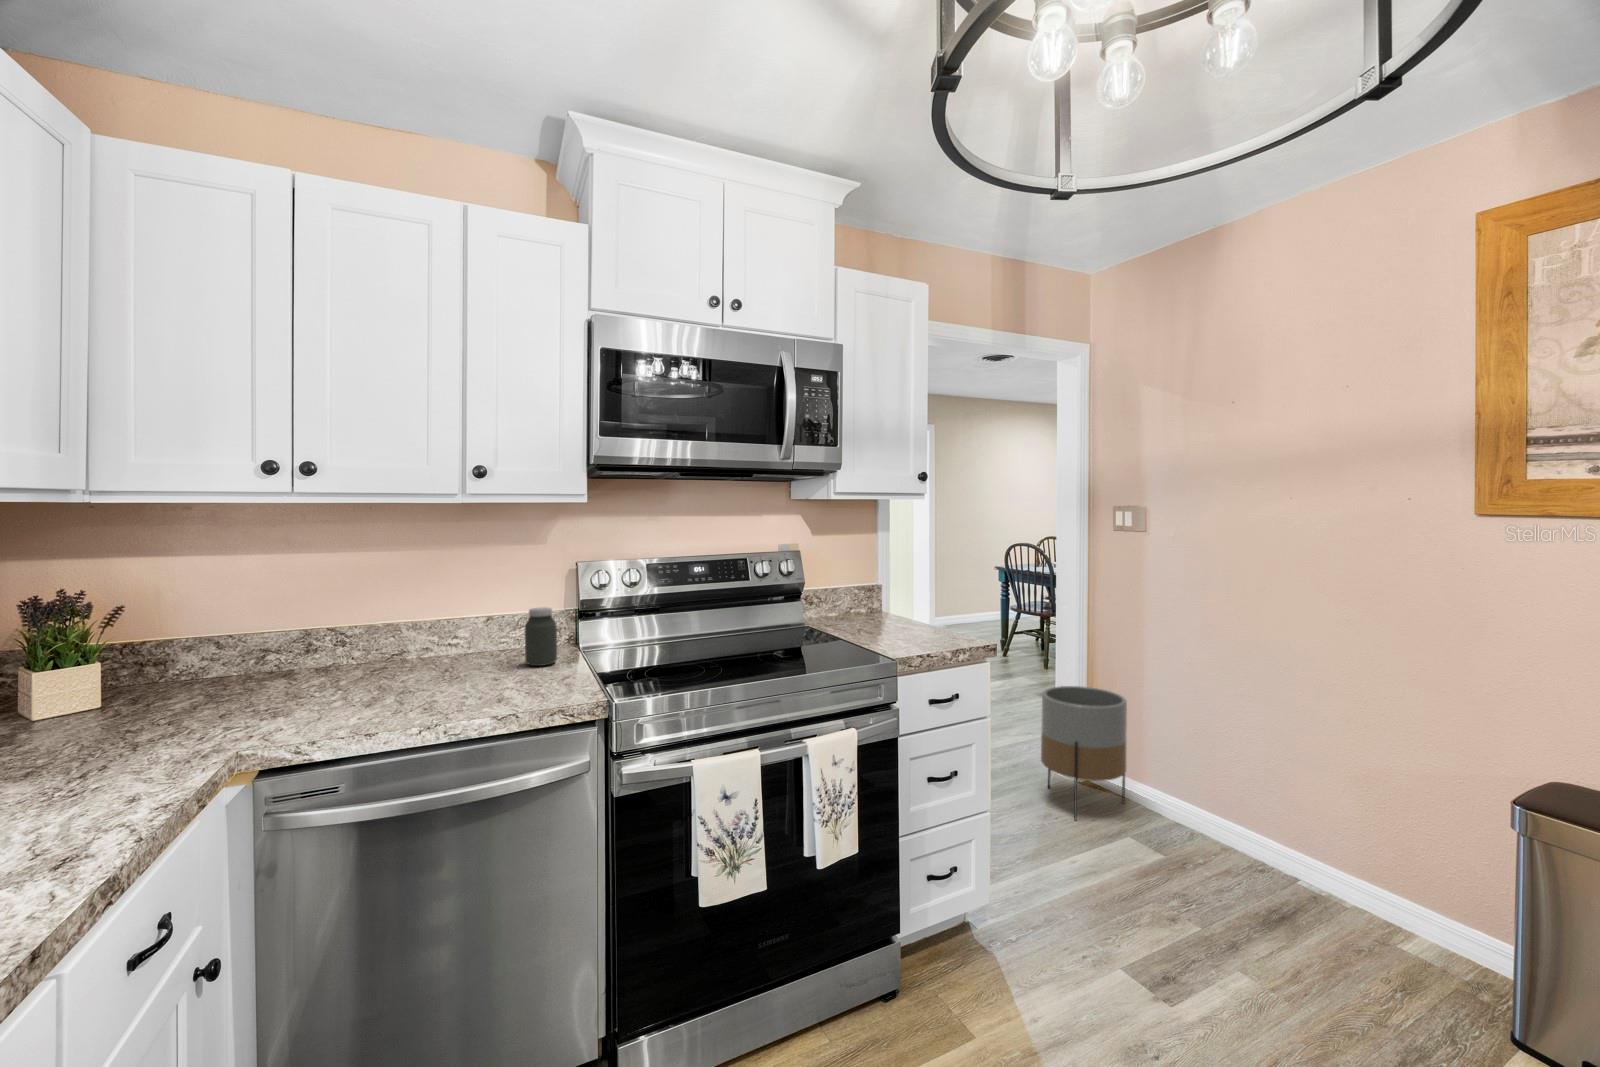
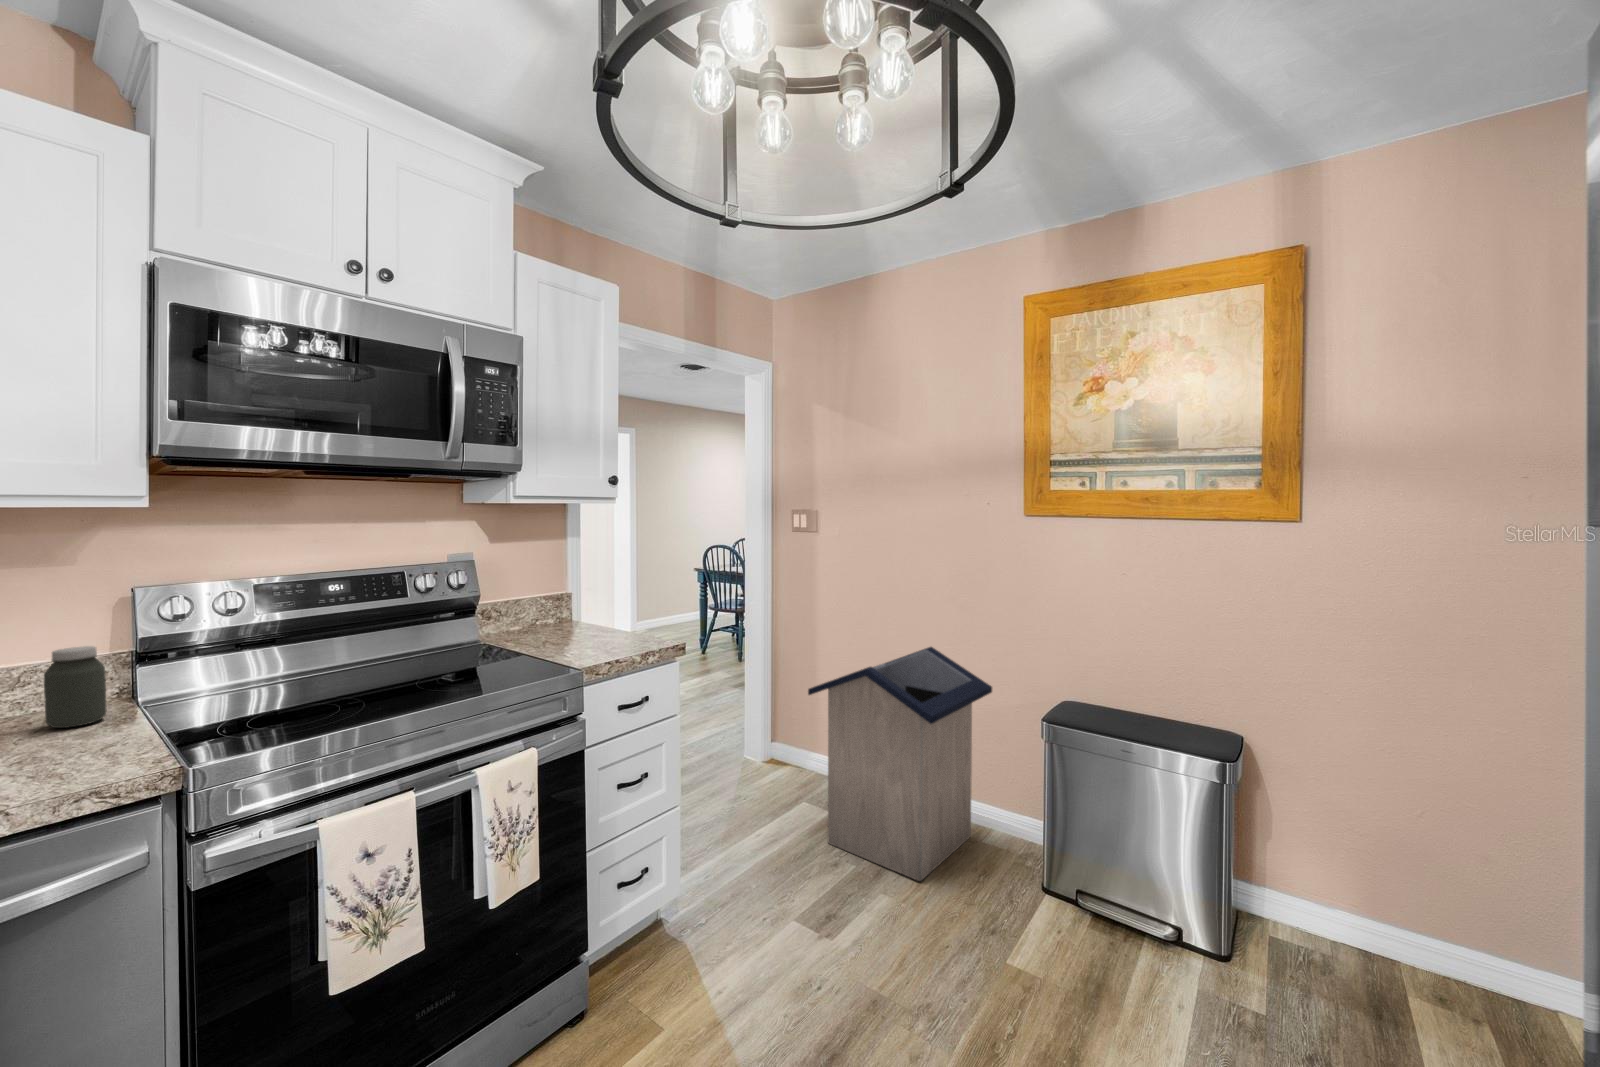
trash can: none [1137,673,1405,958] -> present [808,647,992,881]
planter: present [1041,686,1127,819] -> none [731,674,801,795]

